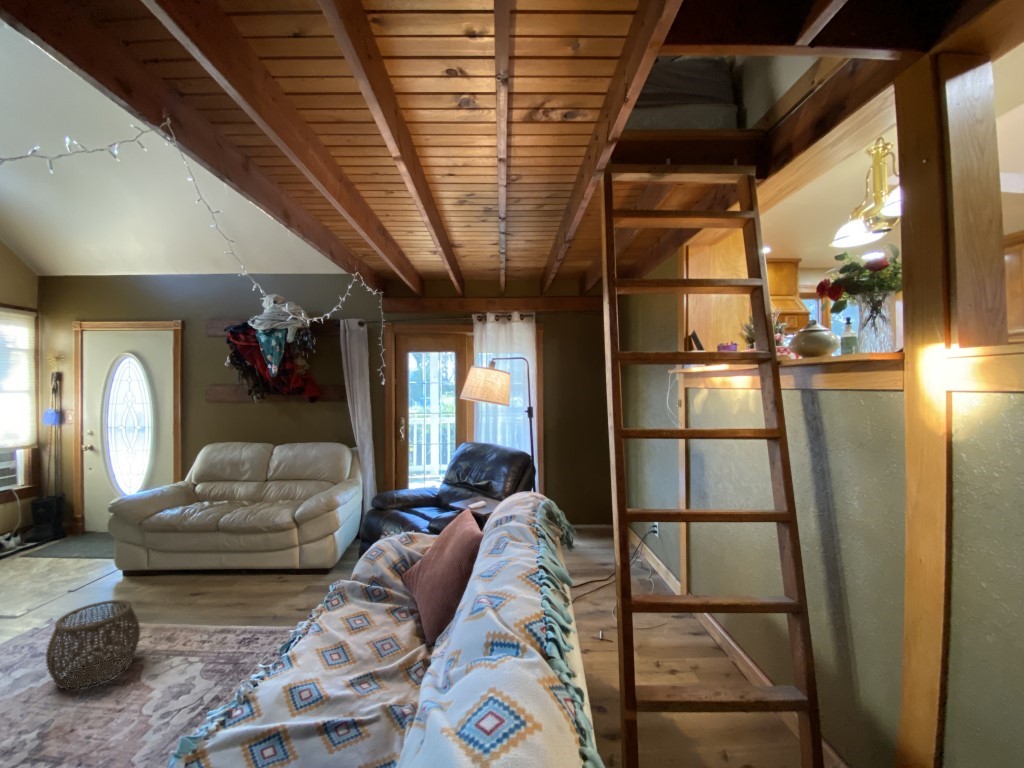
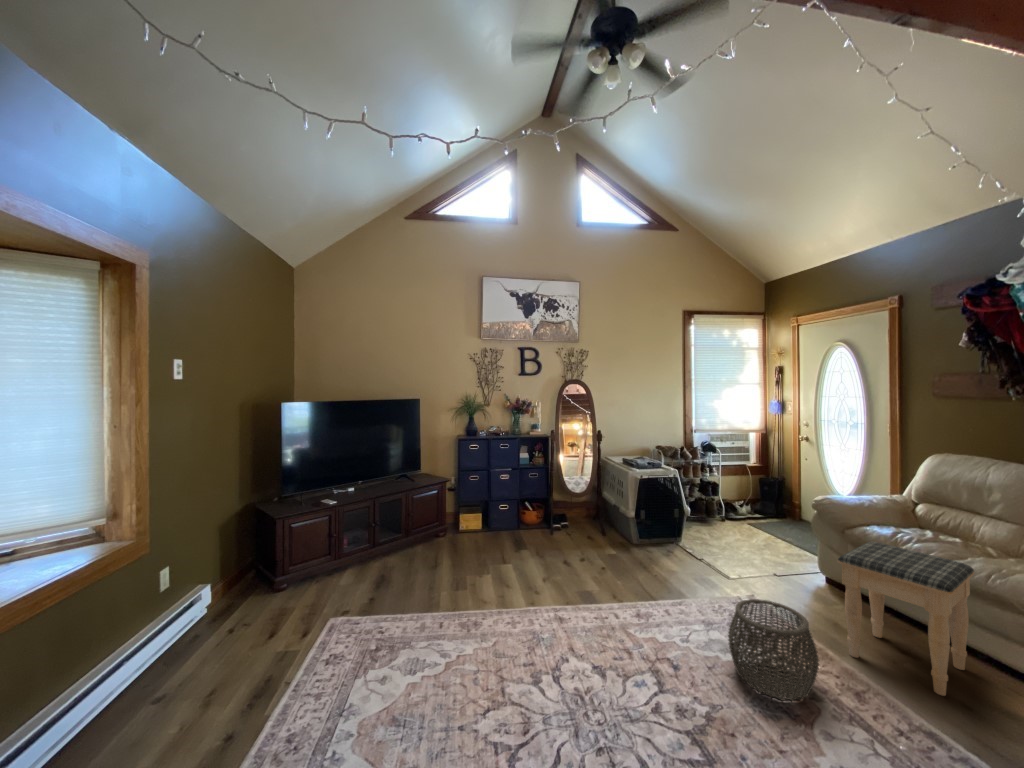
footstool: none [148,517,236,618] -> present [838,542,974,696]

